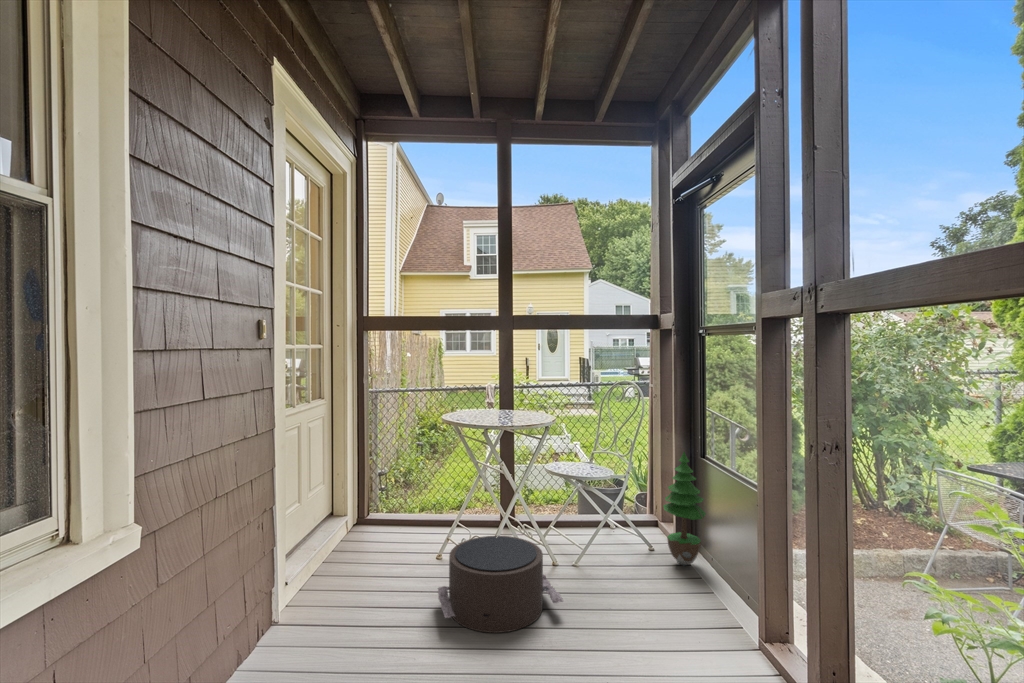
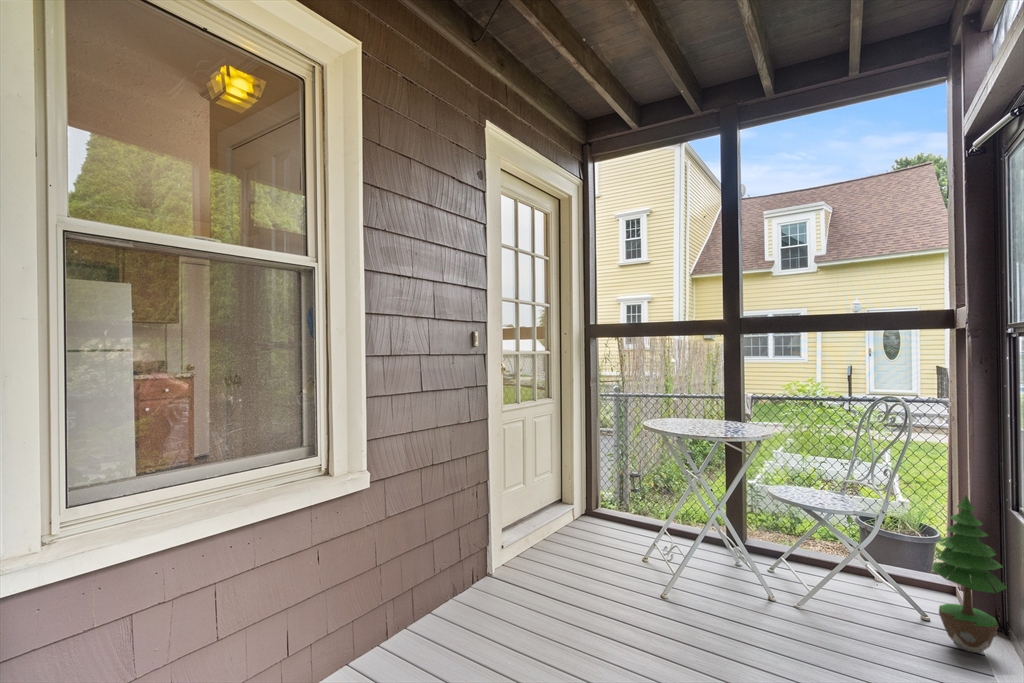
pouf: present [438,536,563,633] -> none [615,547,749,650]

